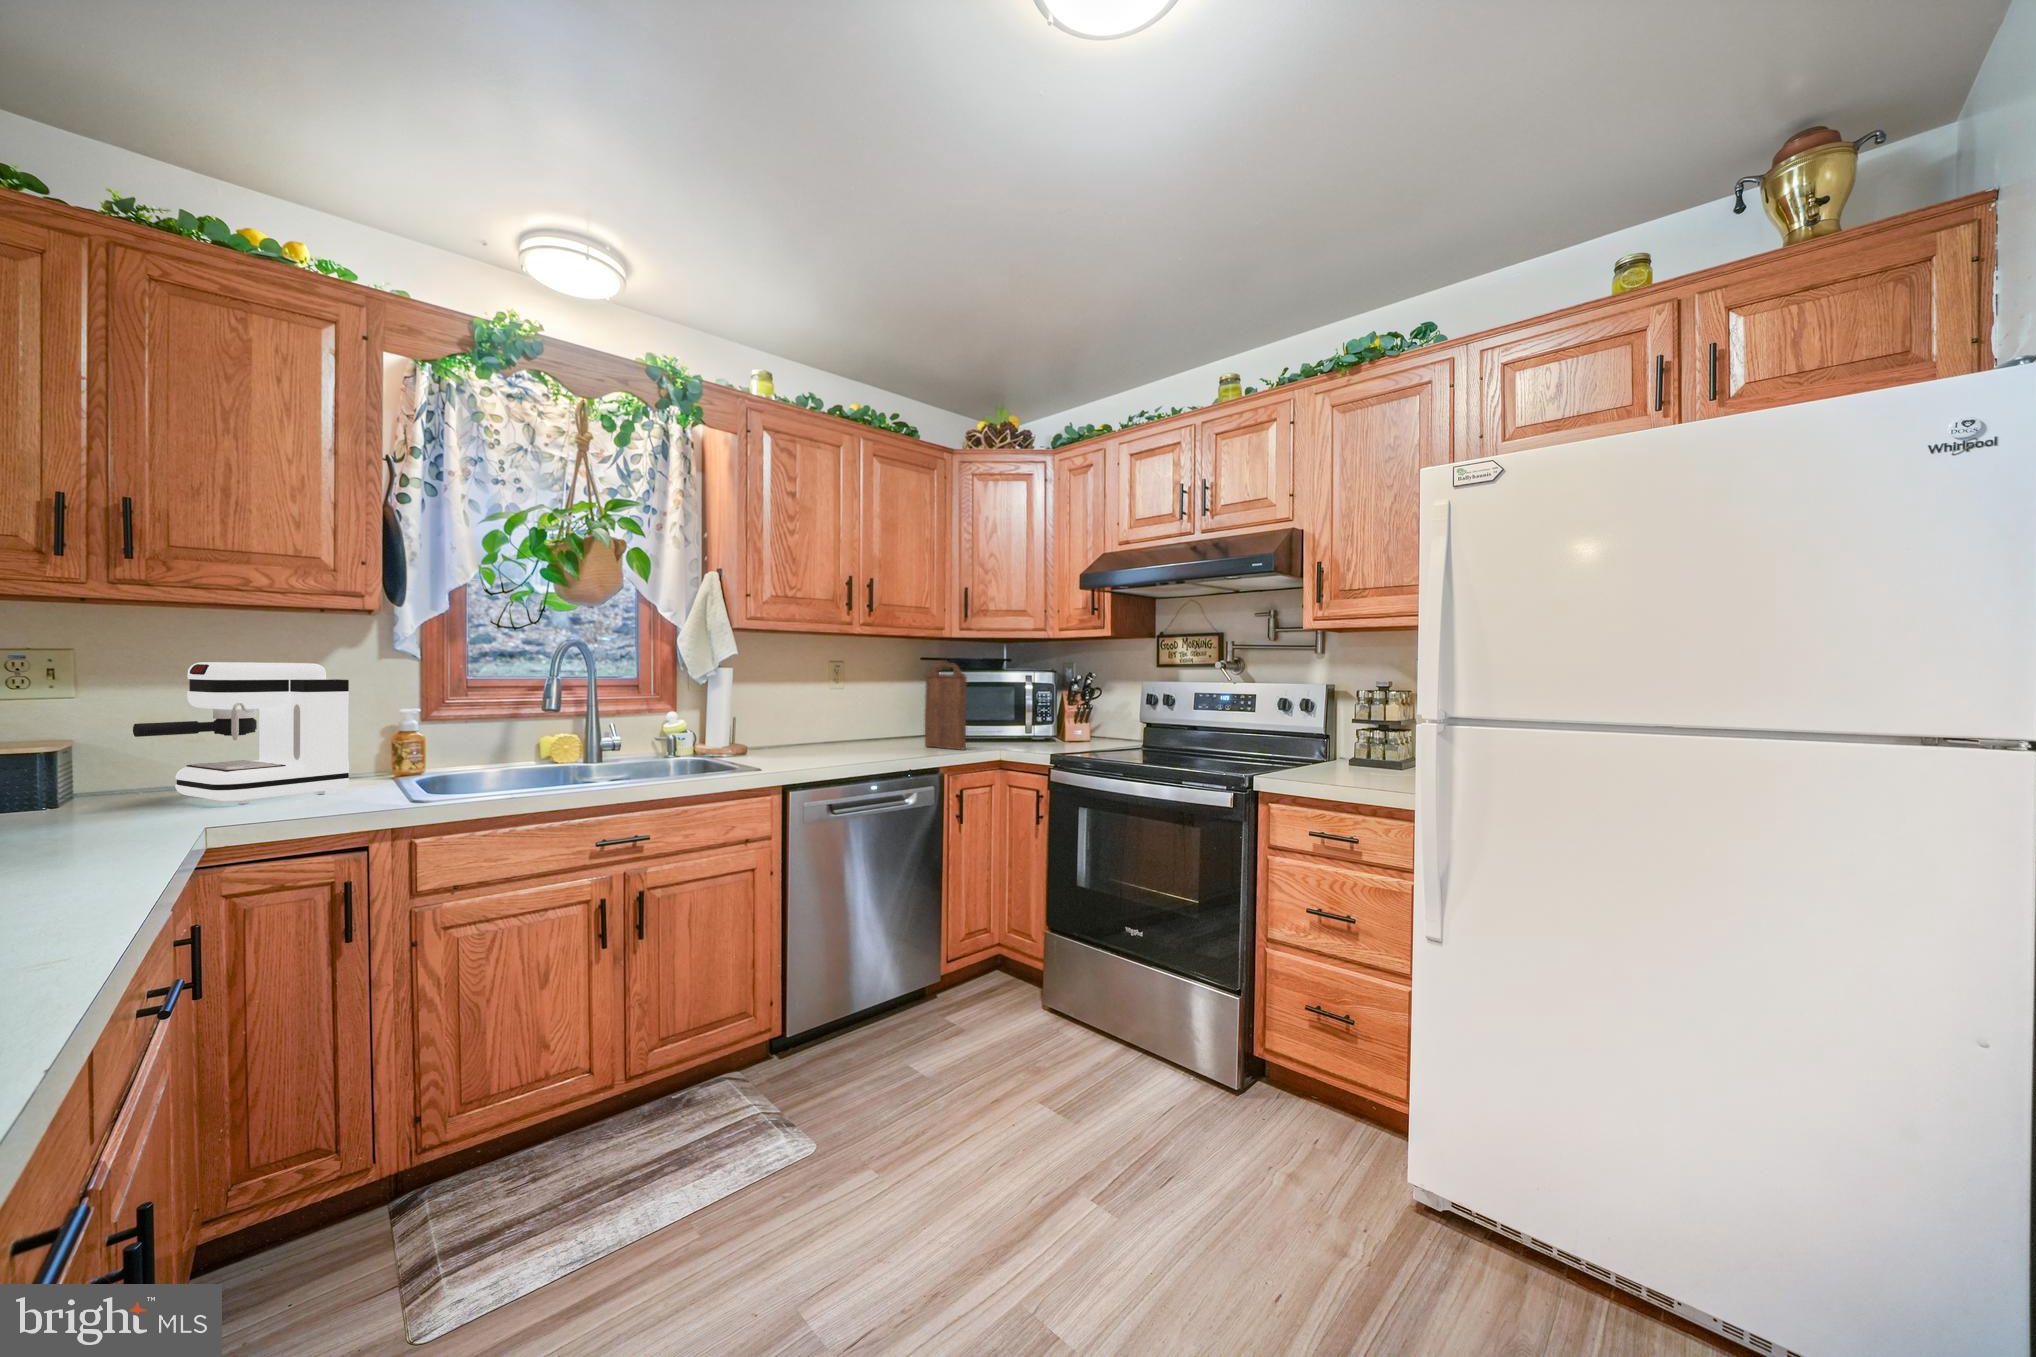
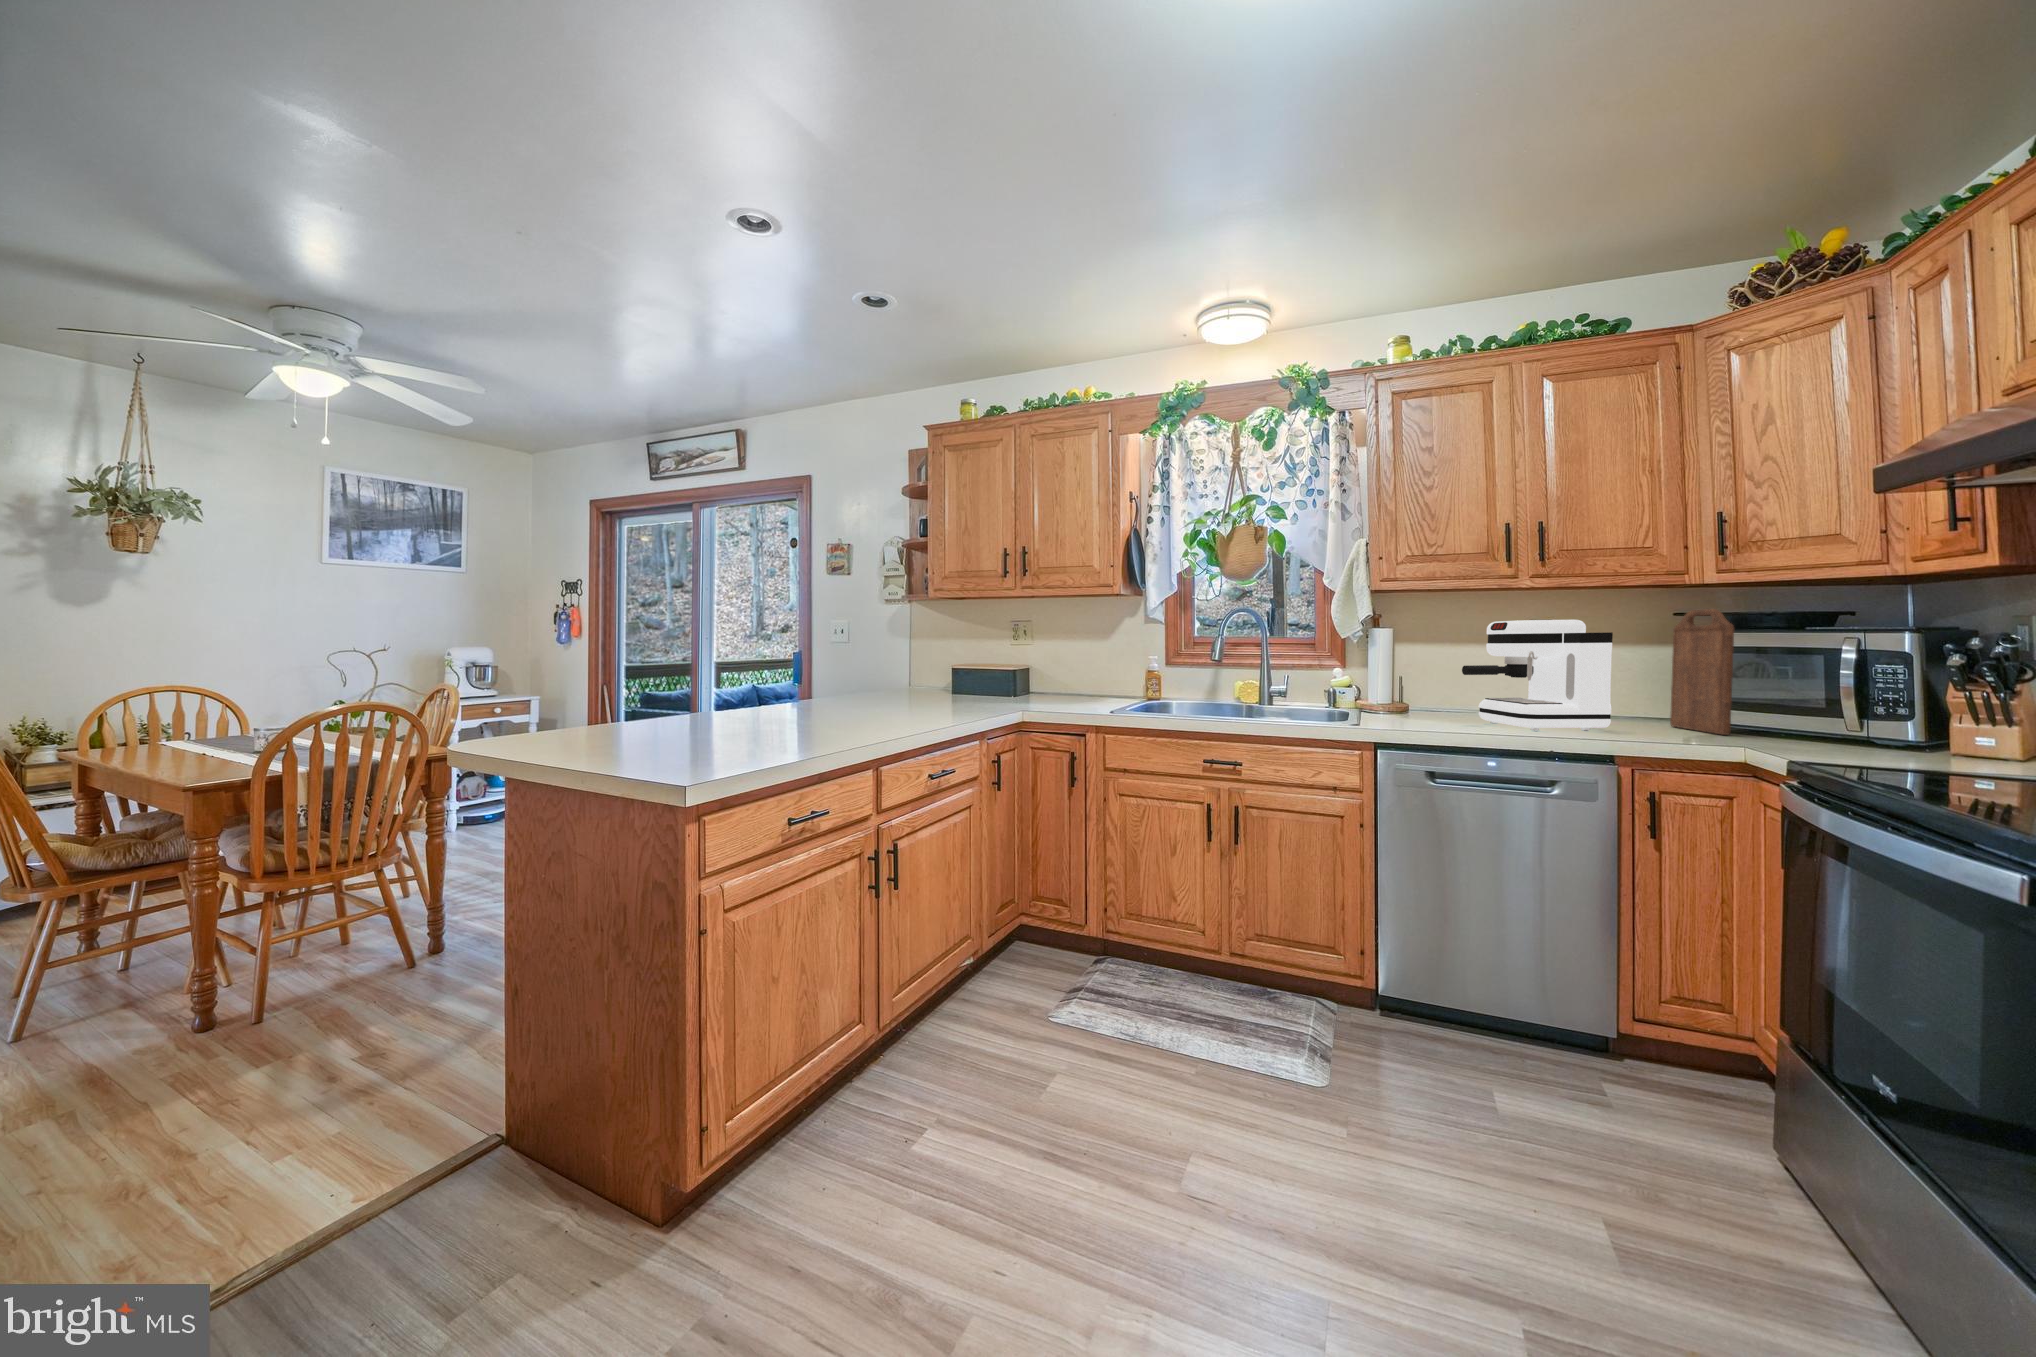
coffee maker: present [133,662,349,804] -> present [1462,620,1613,730]

